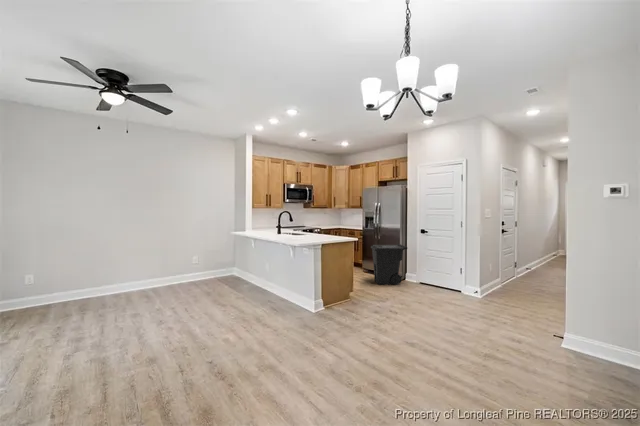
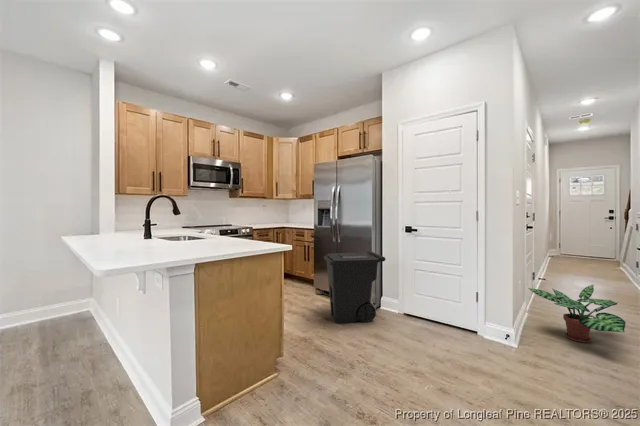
potted plant: none [493,264,544,297] -> present [528,285,626,342]

